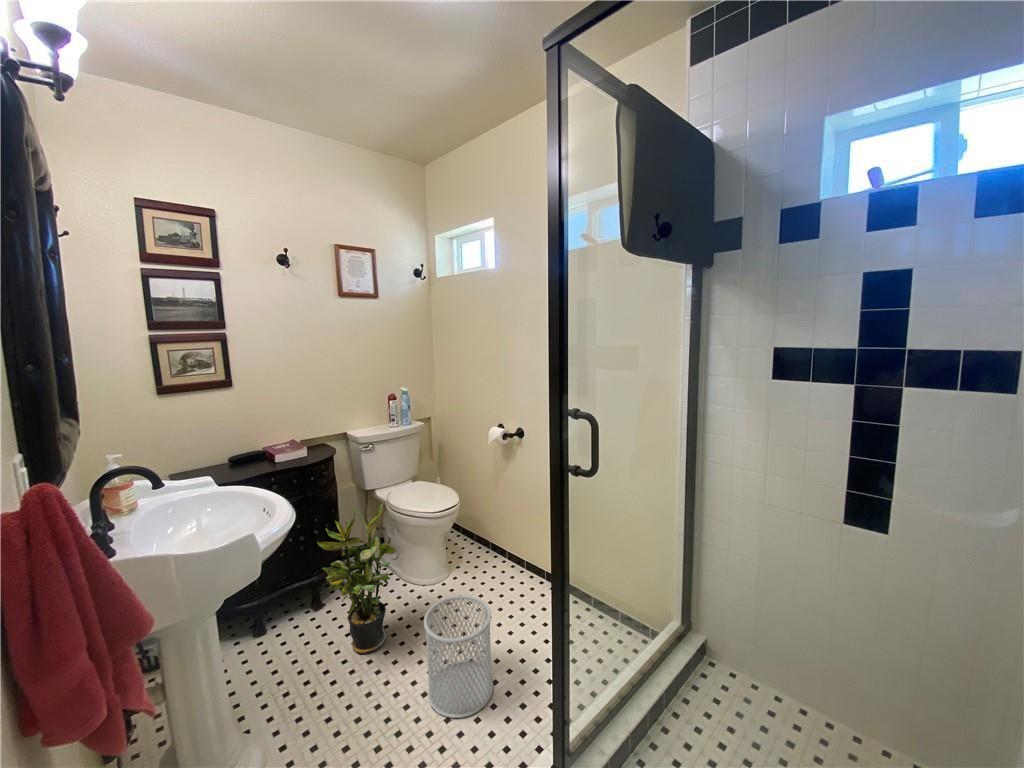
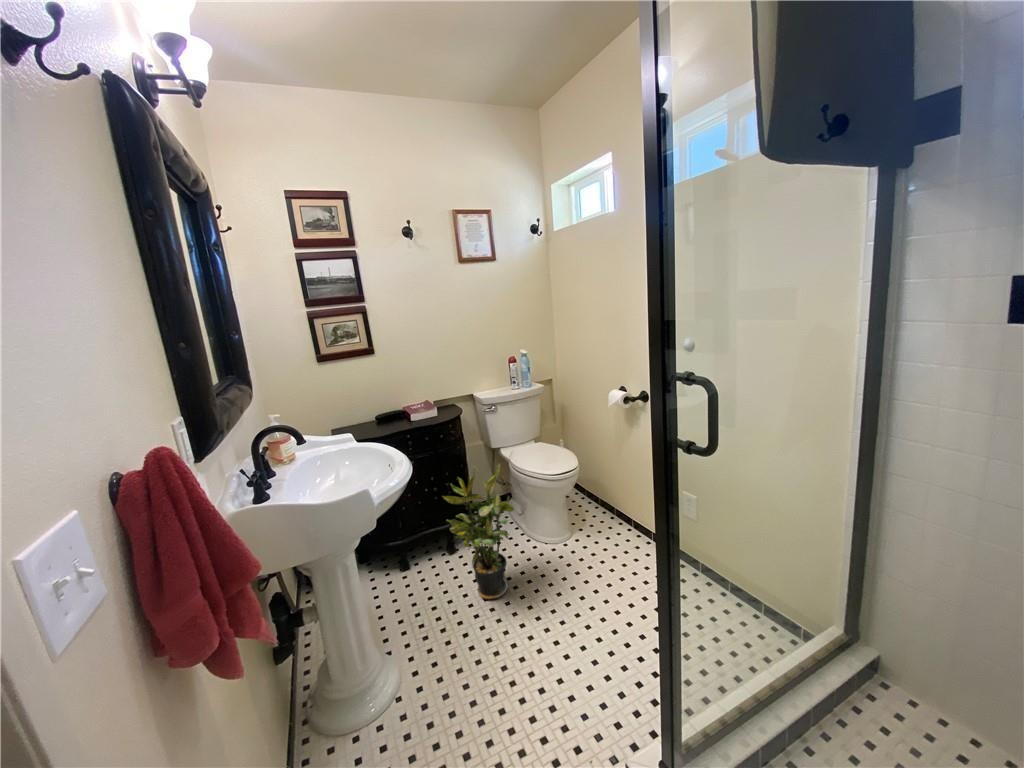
wastebasket: present [424,595,493,718] -> none [536,561,609,681]

